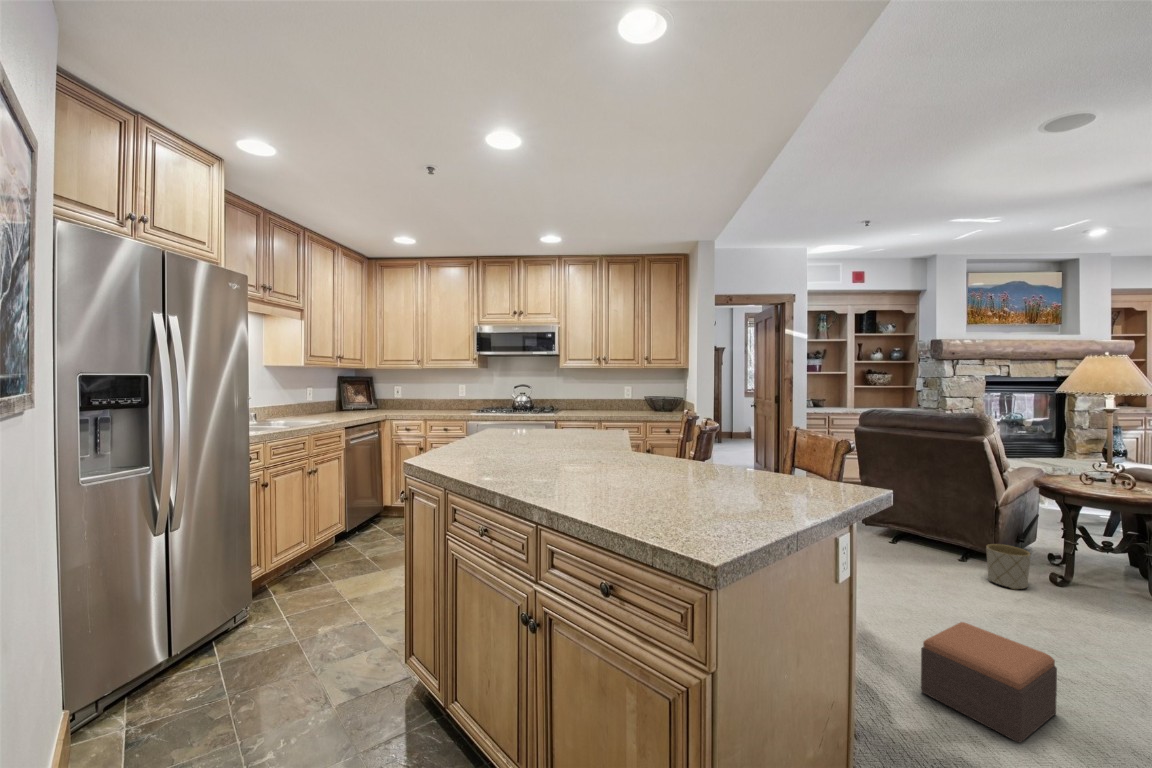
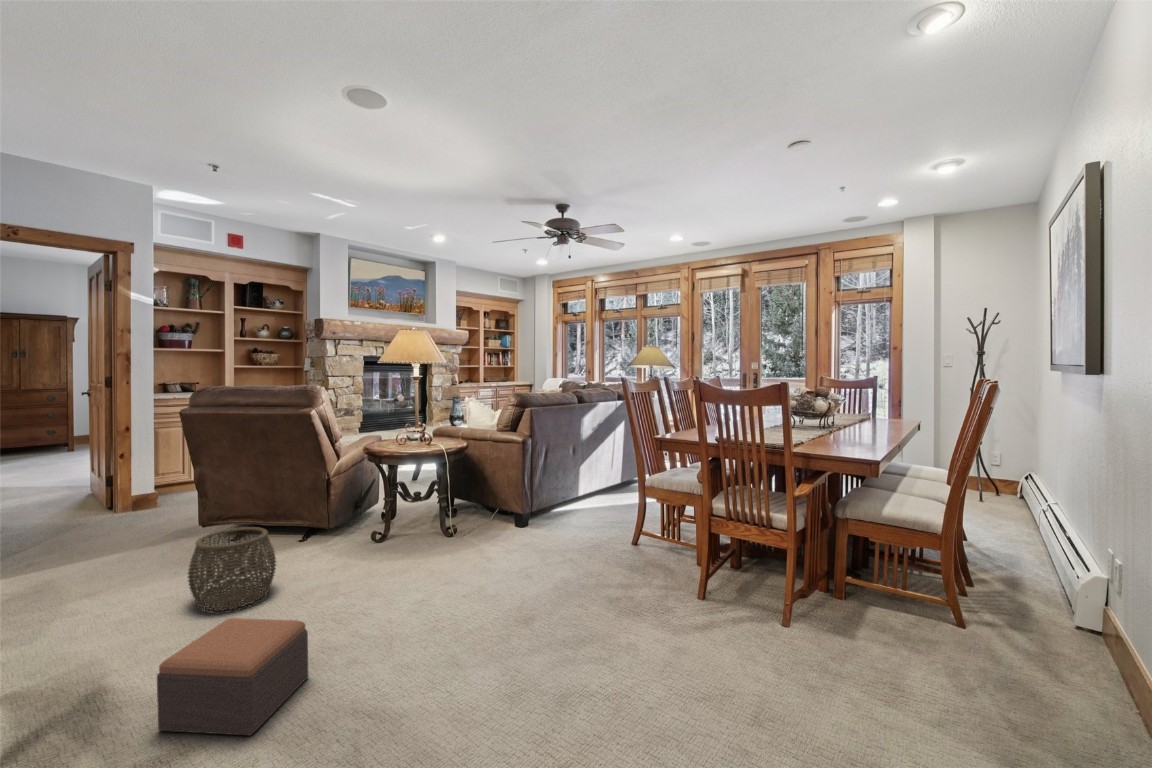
woven basket: none [885,535,965,609] -> present [188,527,276,611]
planter: present [986,544,1030,589] -> none [314,514,350,557]

